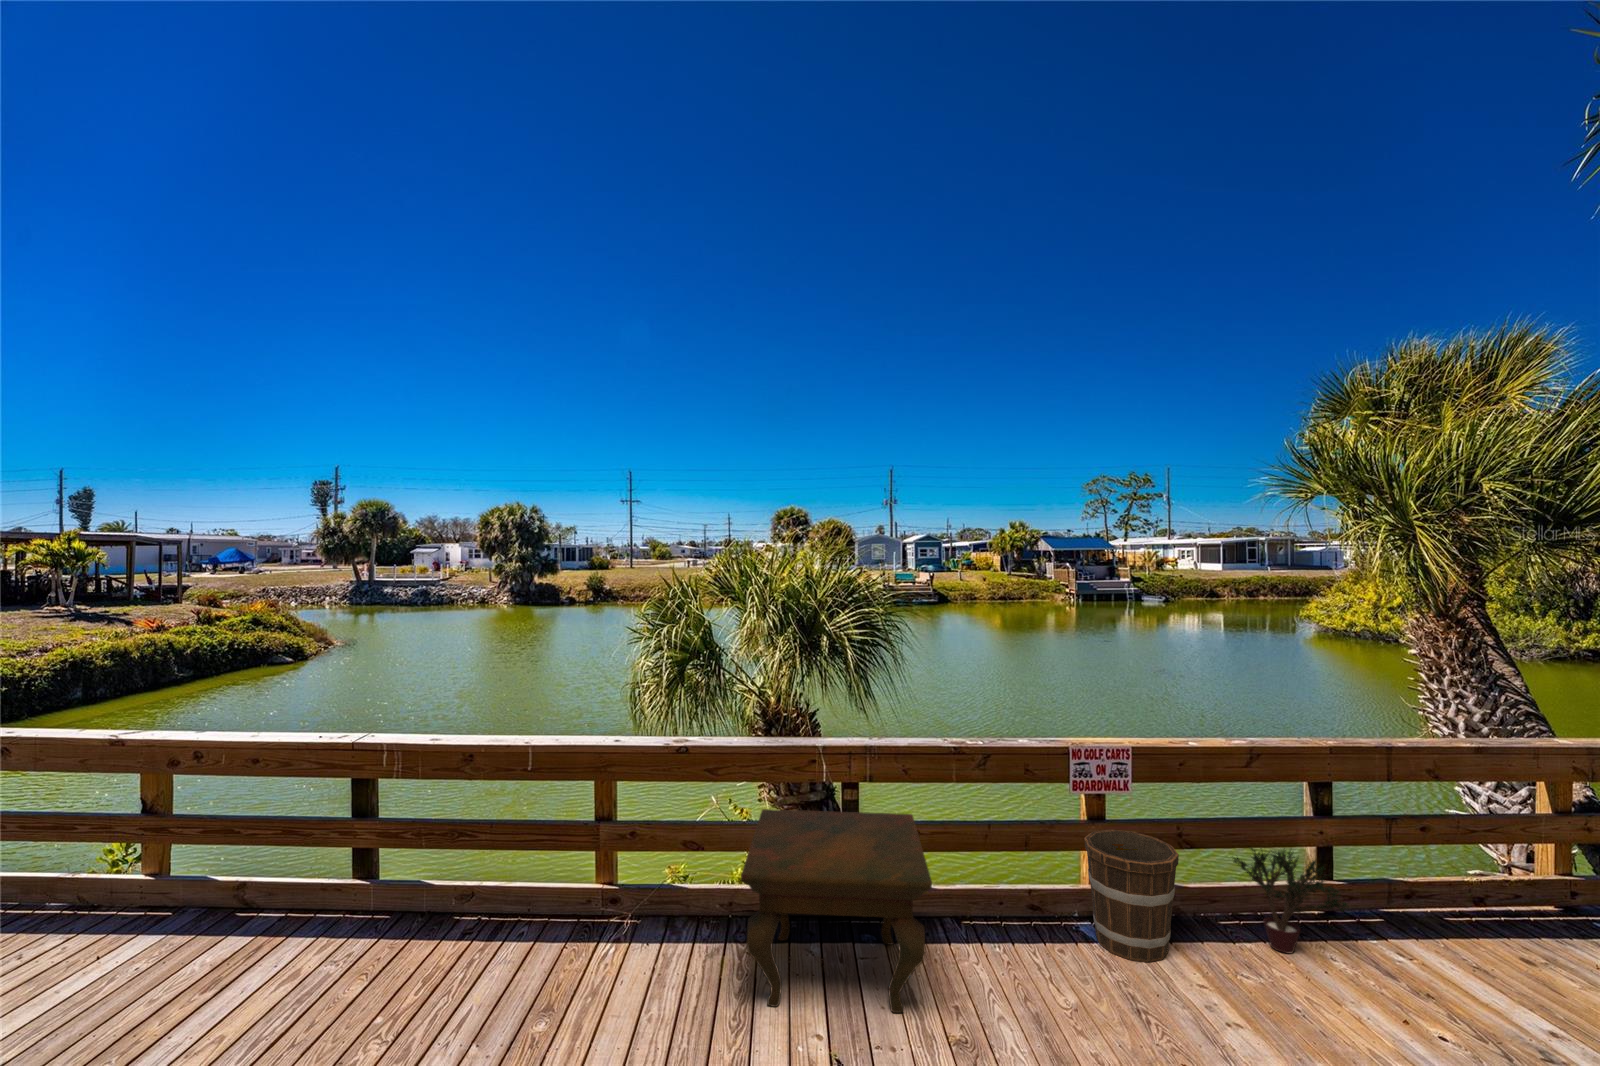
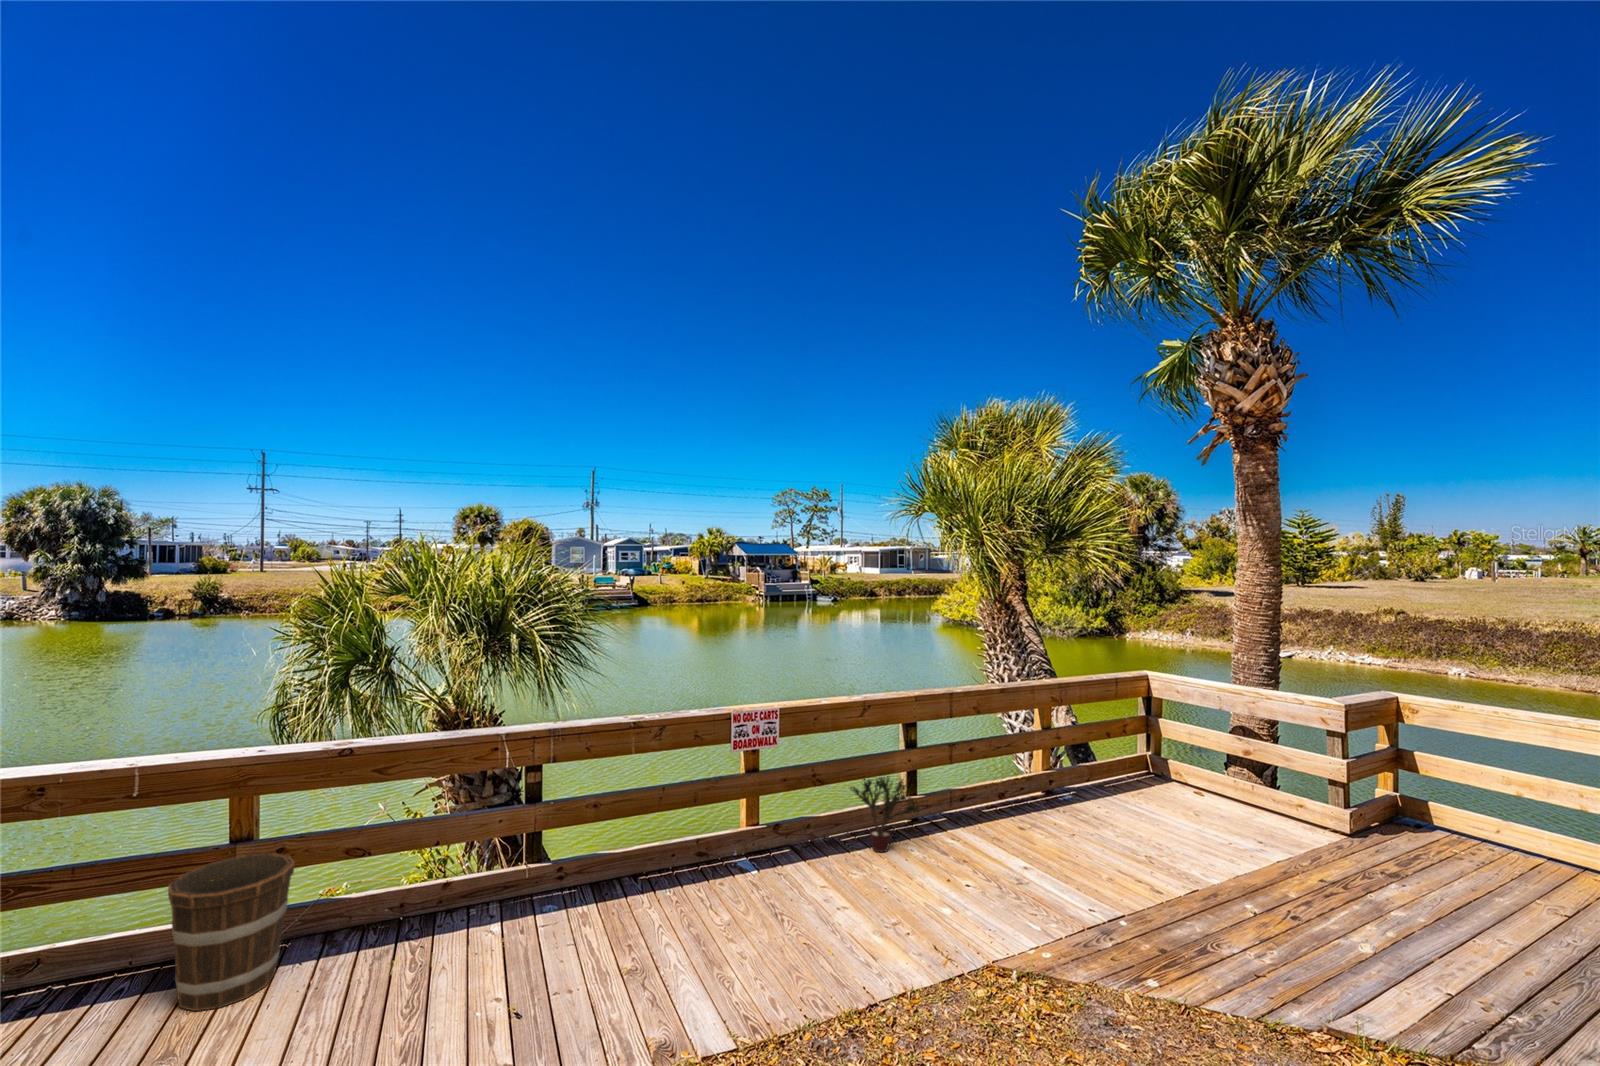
side table: present [741,809,932,1013] -> none [417,787,609,987]
bucket: present [1084,830,1179,962] -> present [168,853,295,1011]

